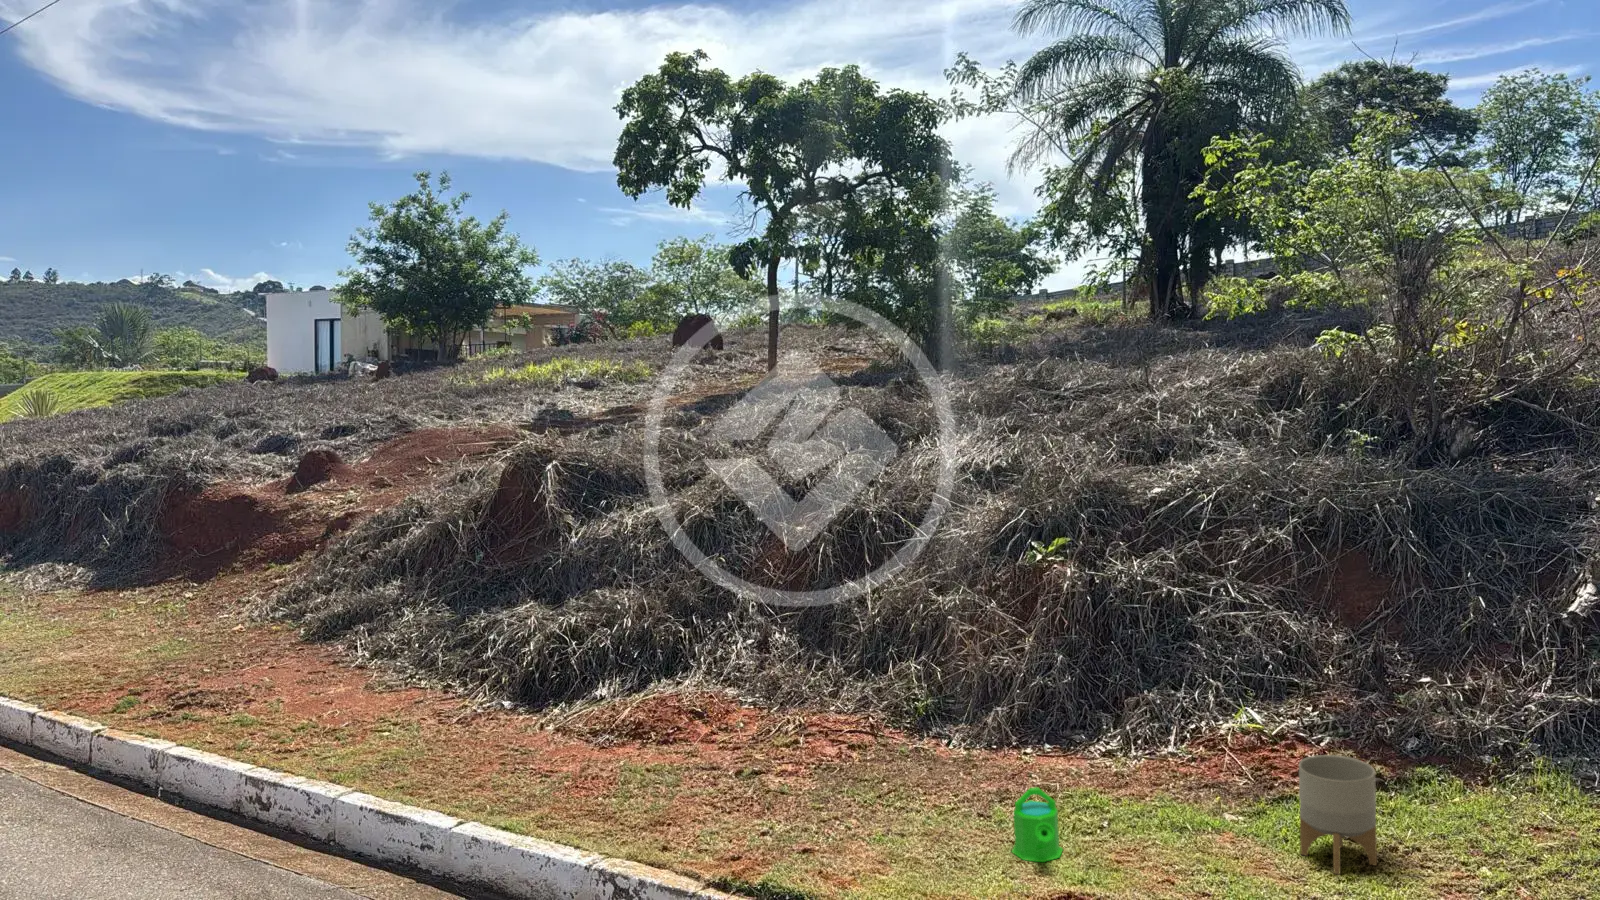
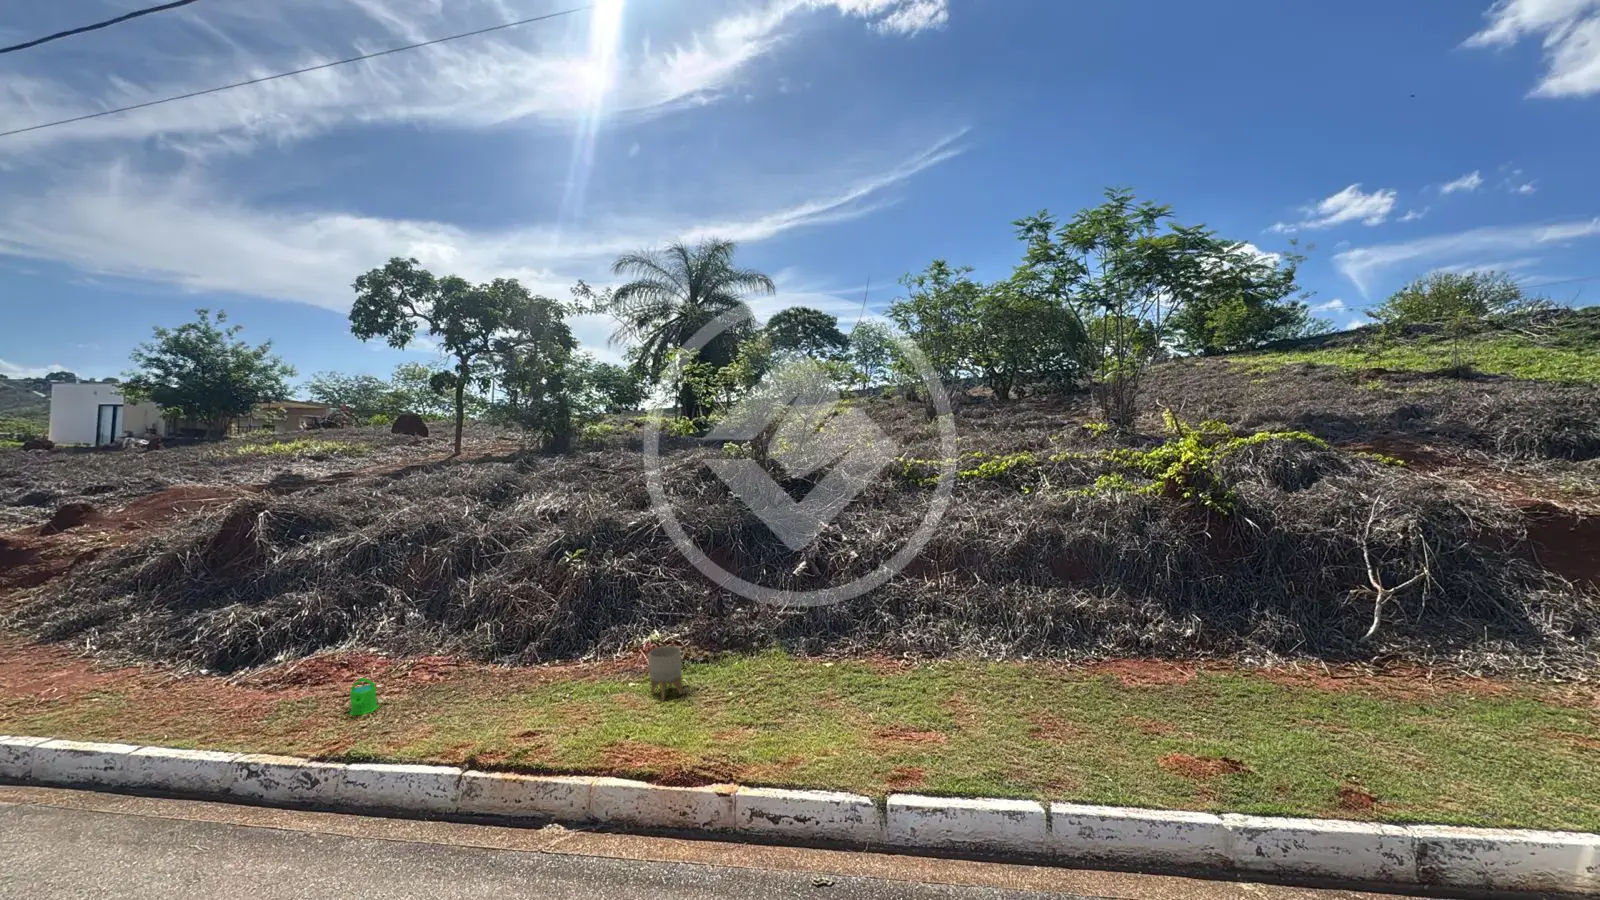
watering can: present [1012,787,1063,862] -> present [349,678,378,715]

